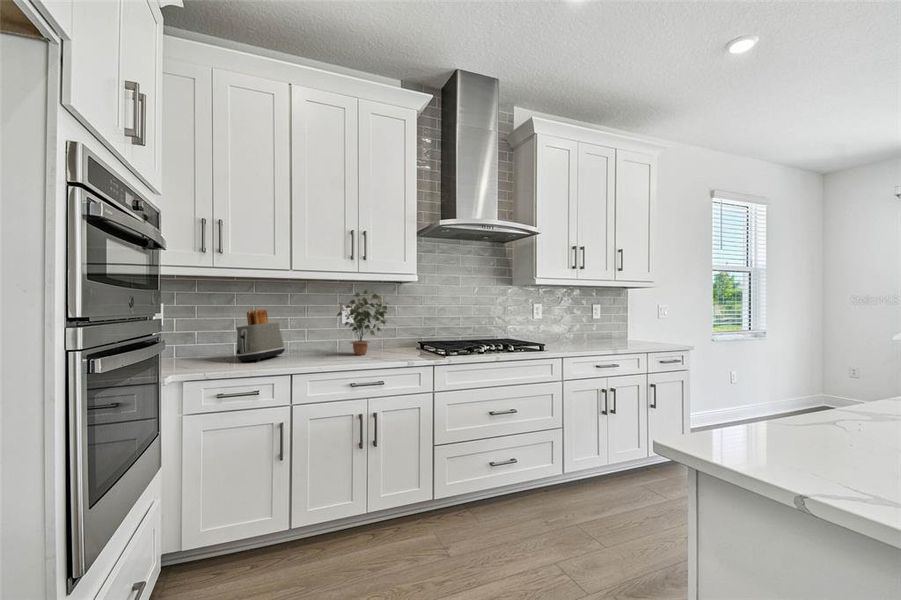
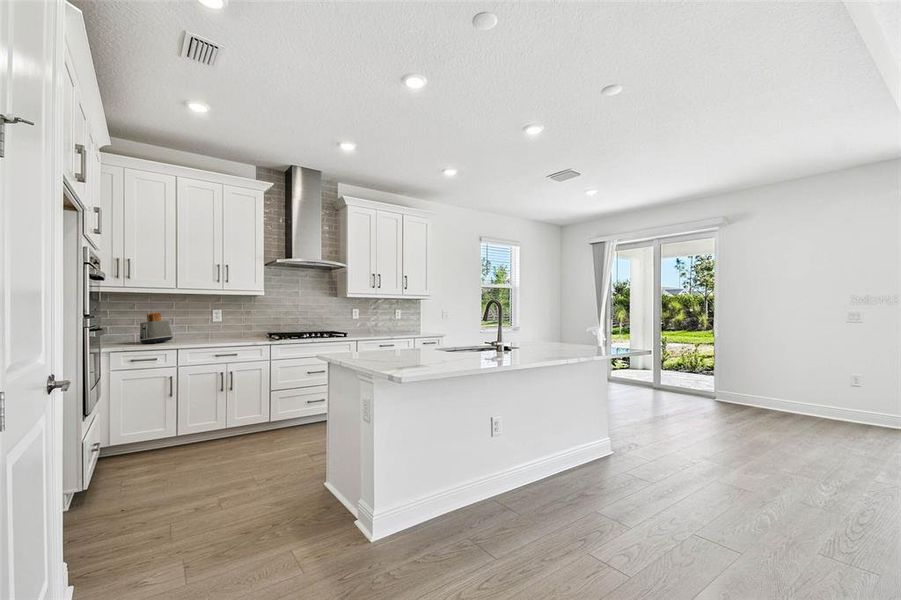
potted plant: present [337,290,388,355] -> none [209,300,246,340]

